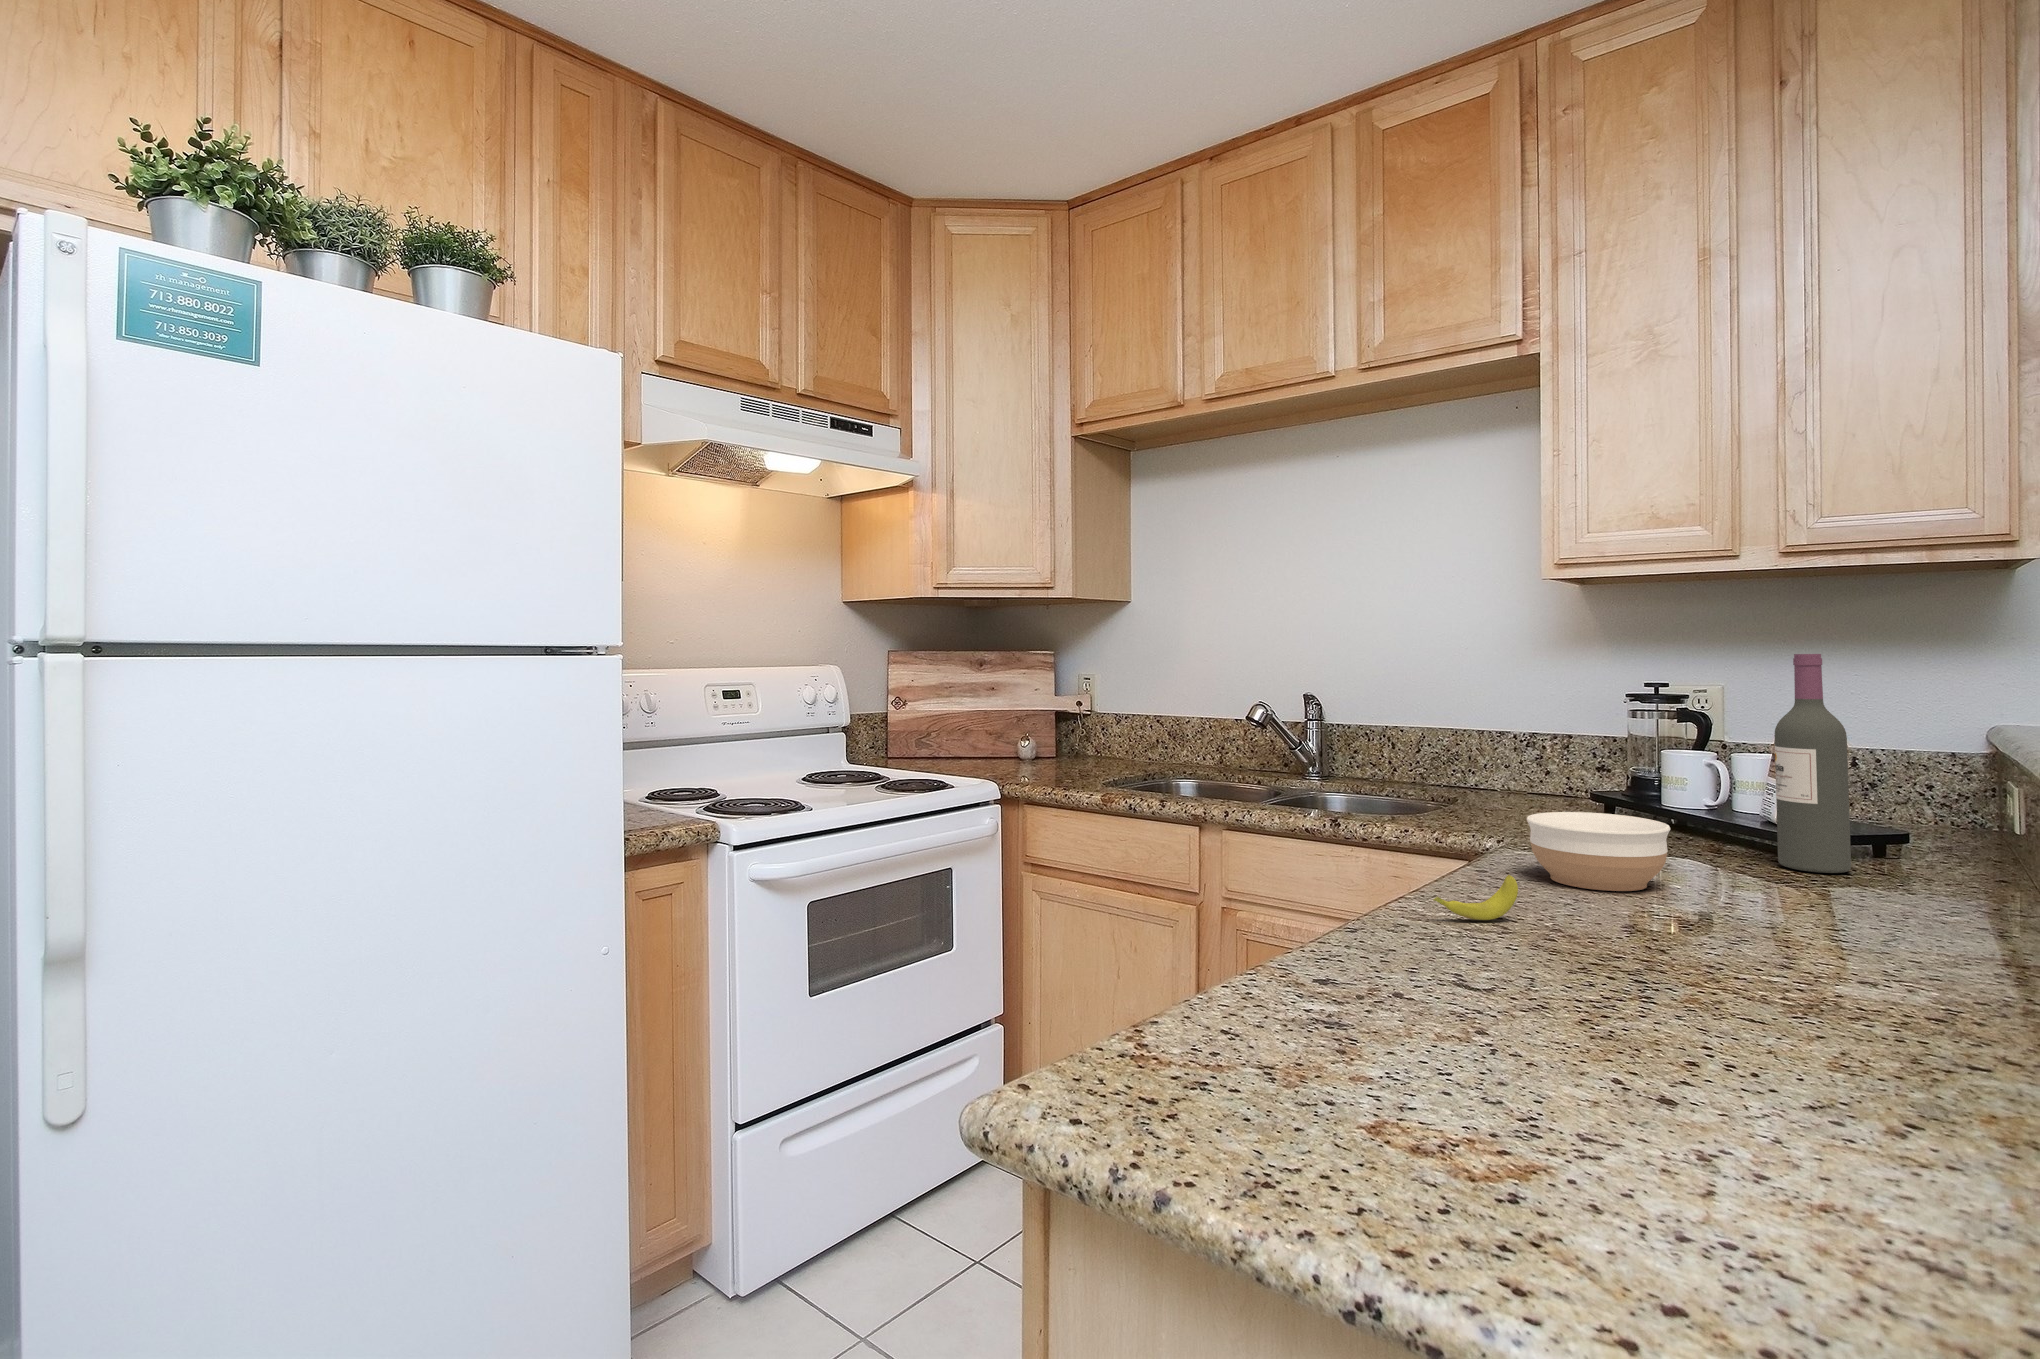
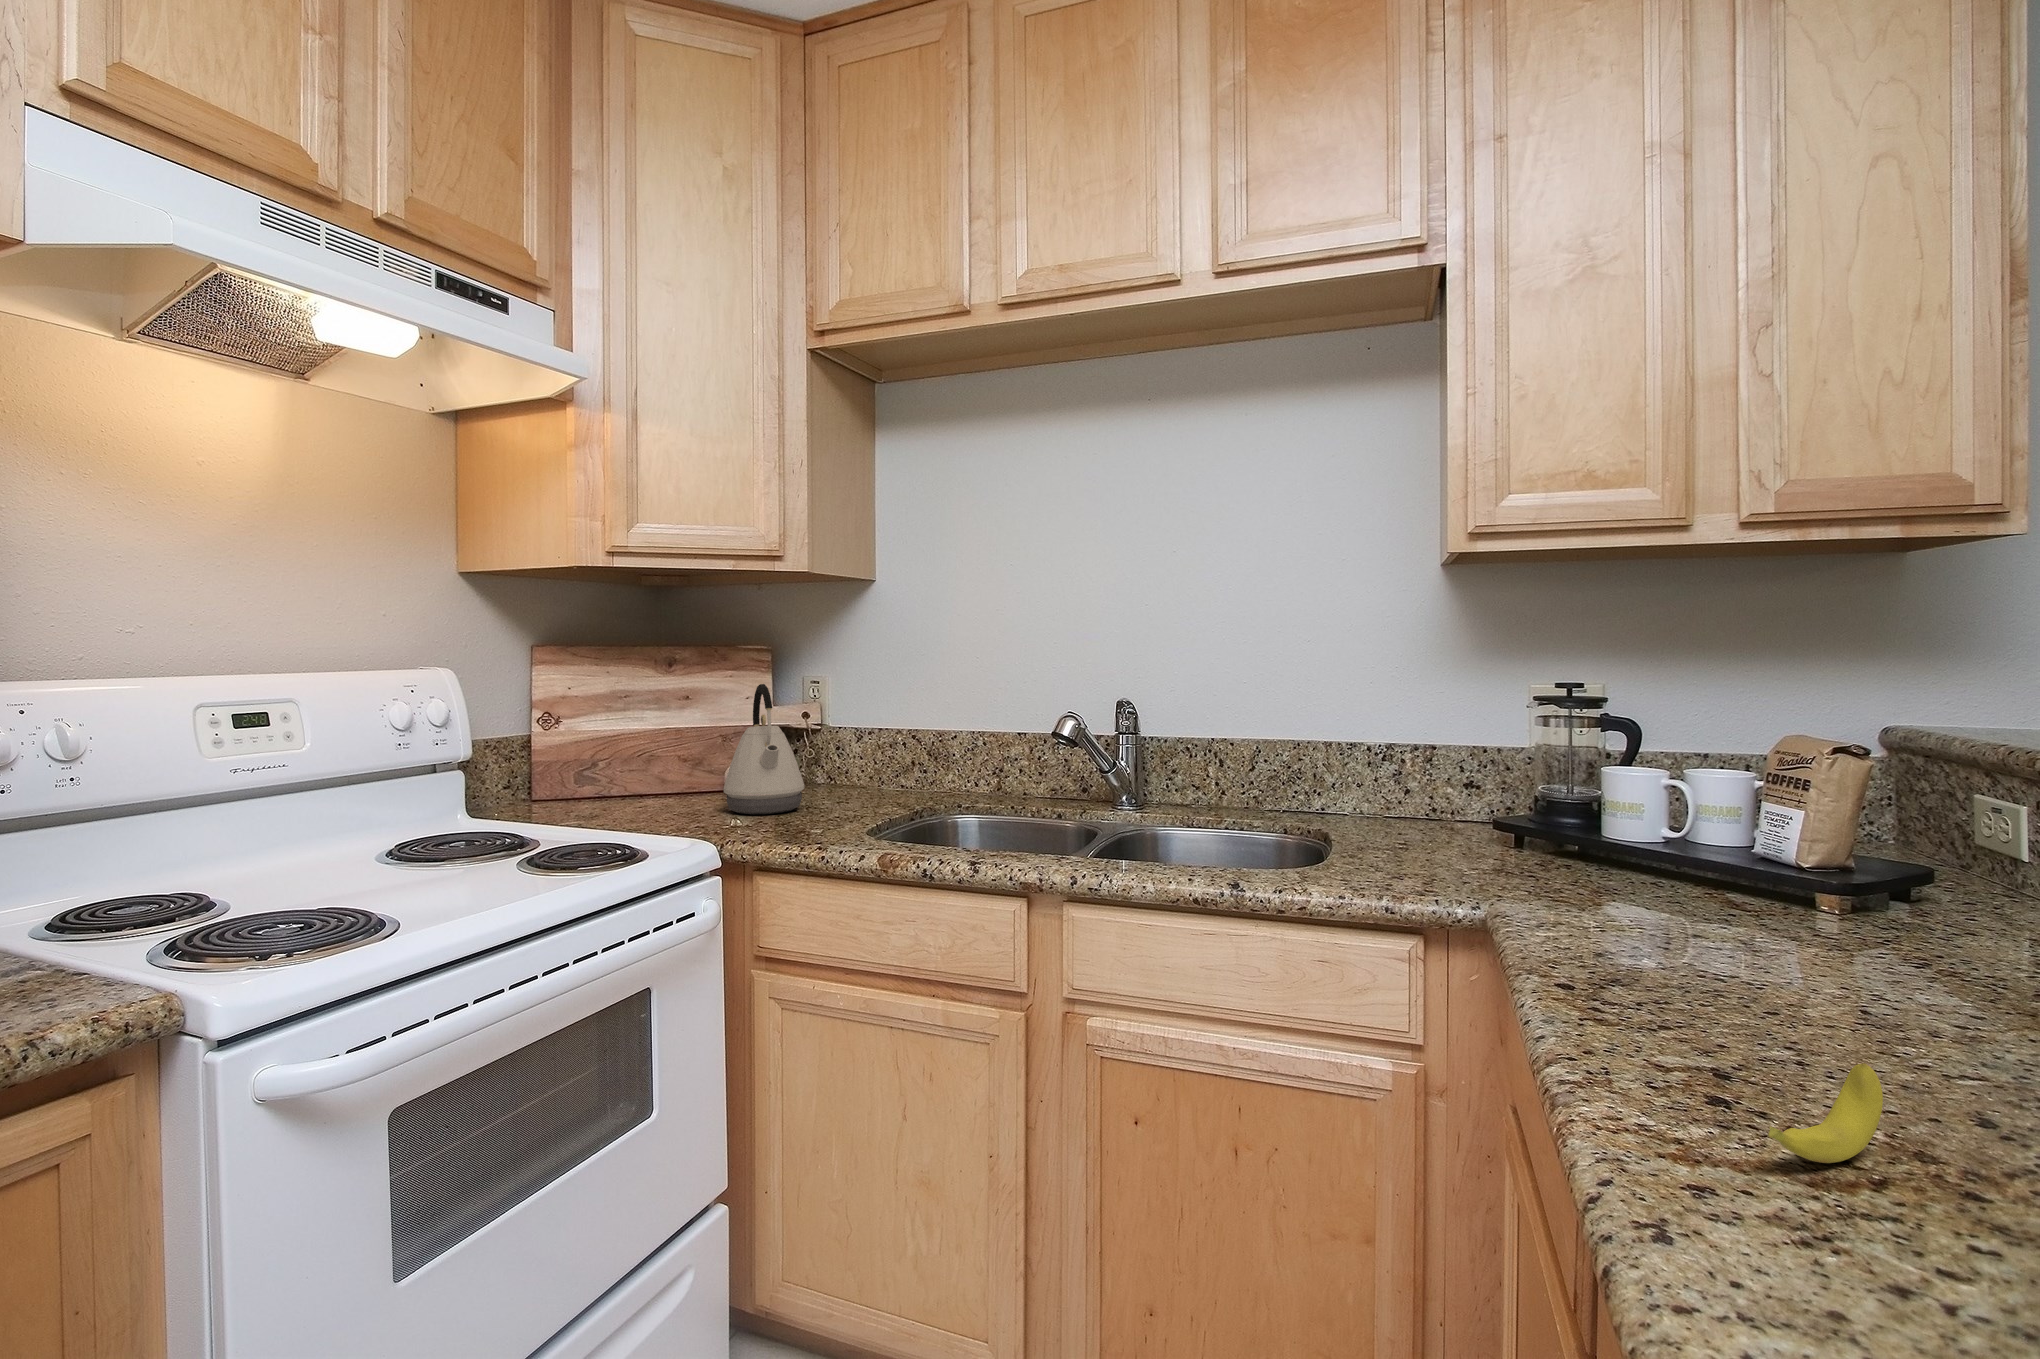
wine bottle: present [1774,654,1851,873] -> none [1851,644,1958,941]
kettle: none [1011,678,1068,771] -> present [724,684,805,814]
bowl: present [1527,812,1670,891] -> none [1645,883,1887,1022]

